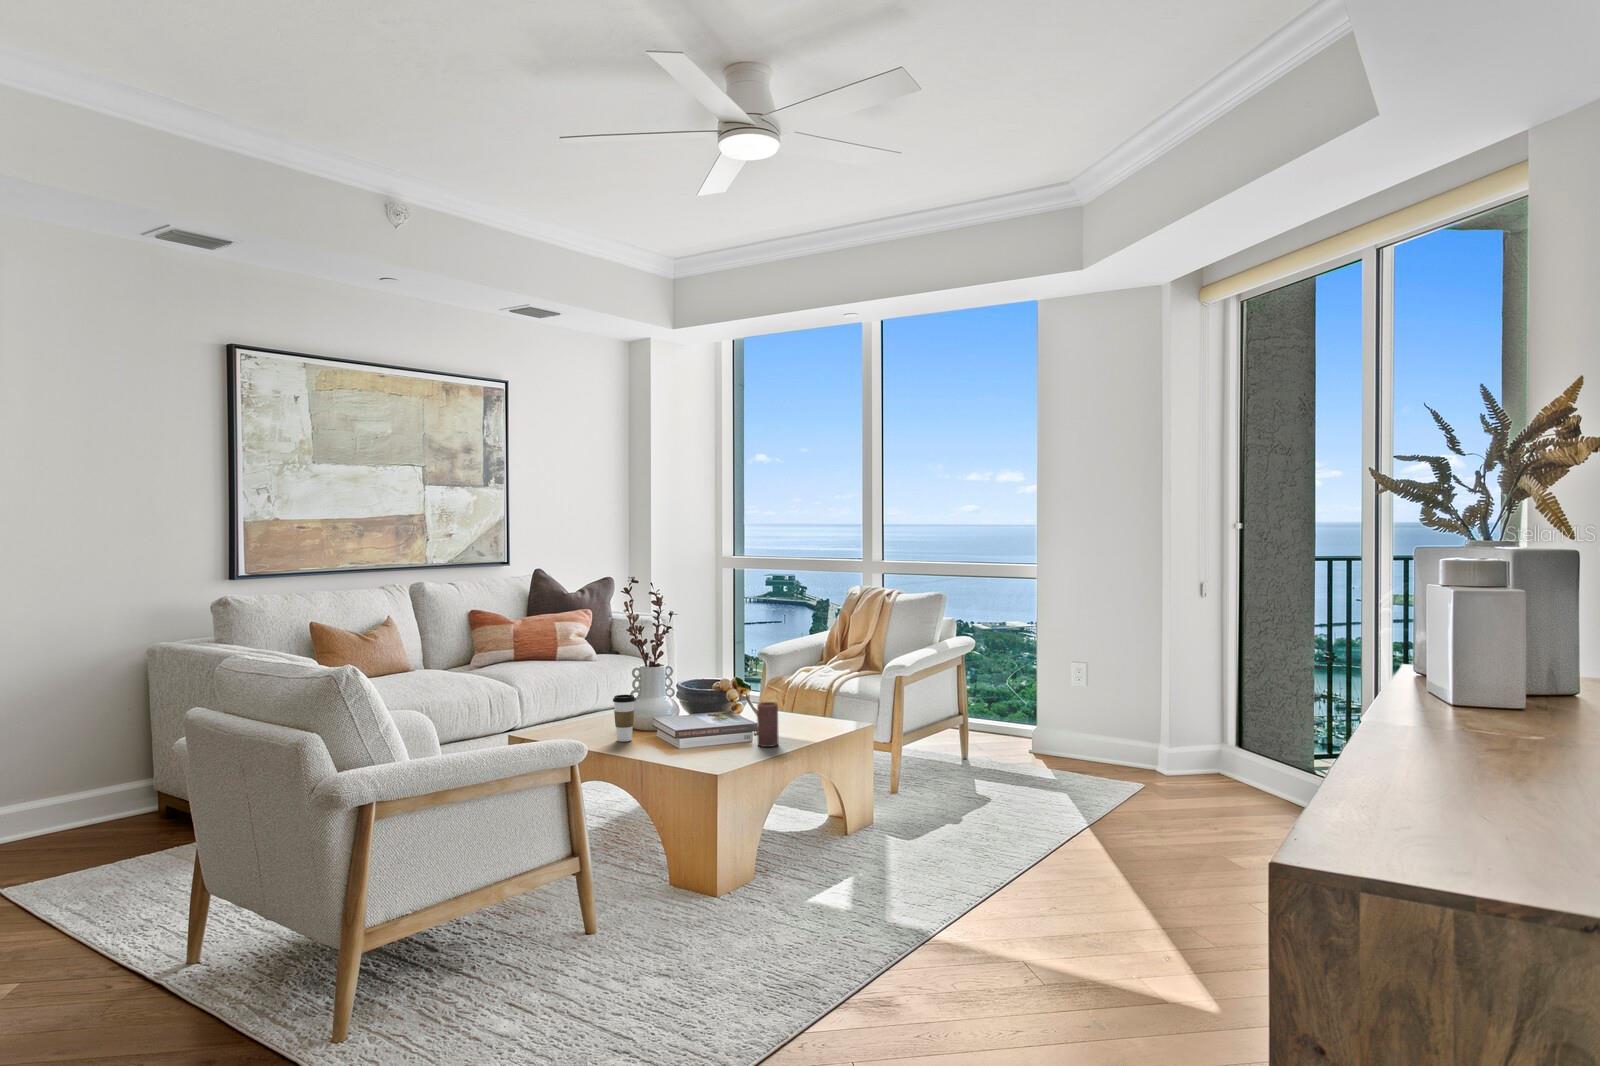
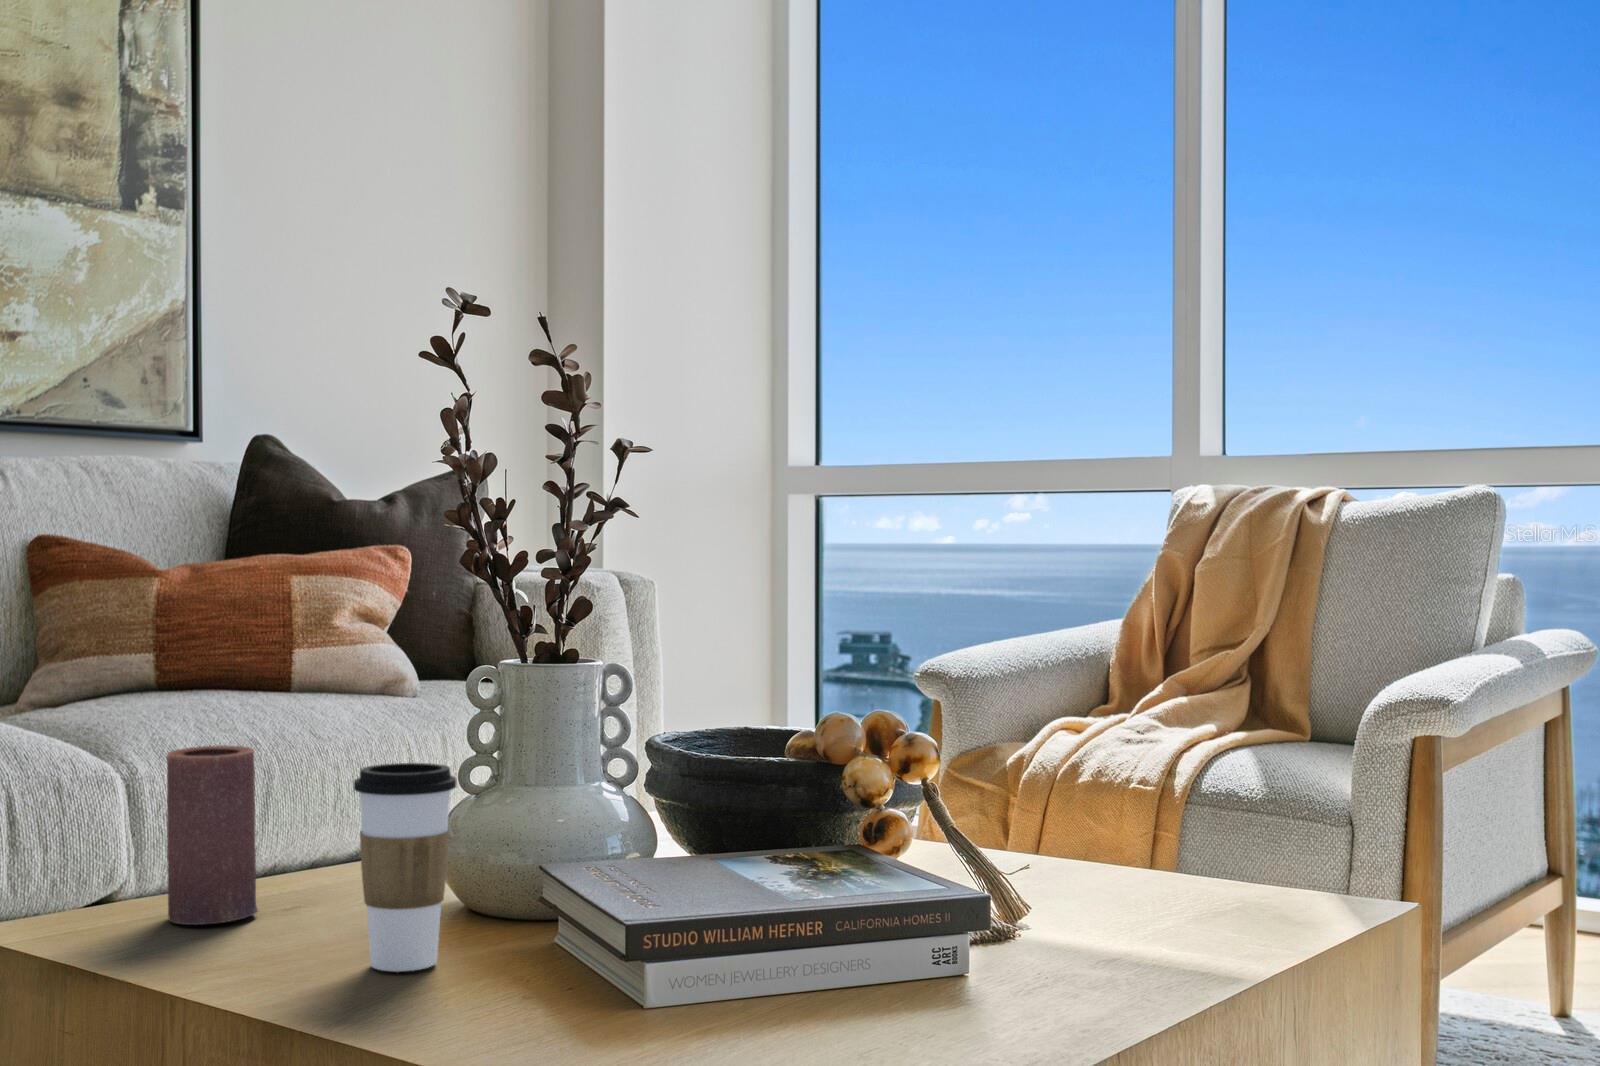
candle: present [757,702,778,747] -> present [166,745,258,925]

